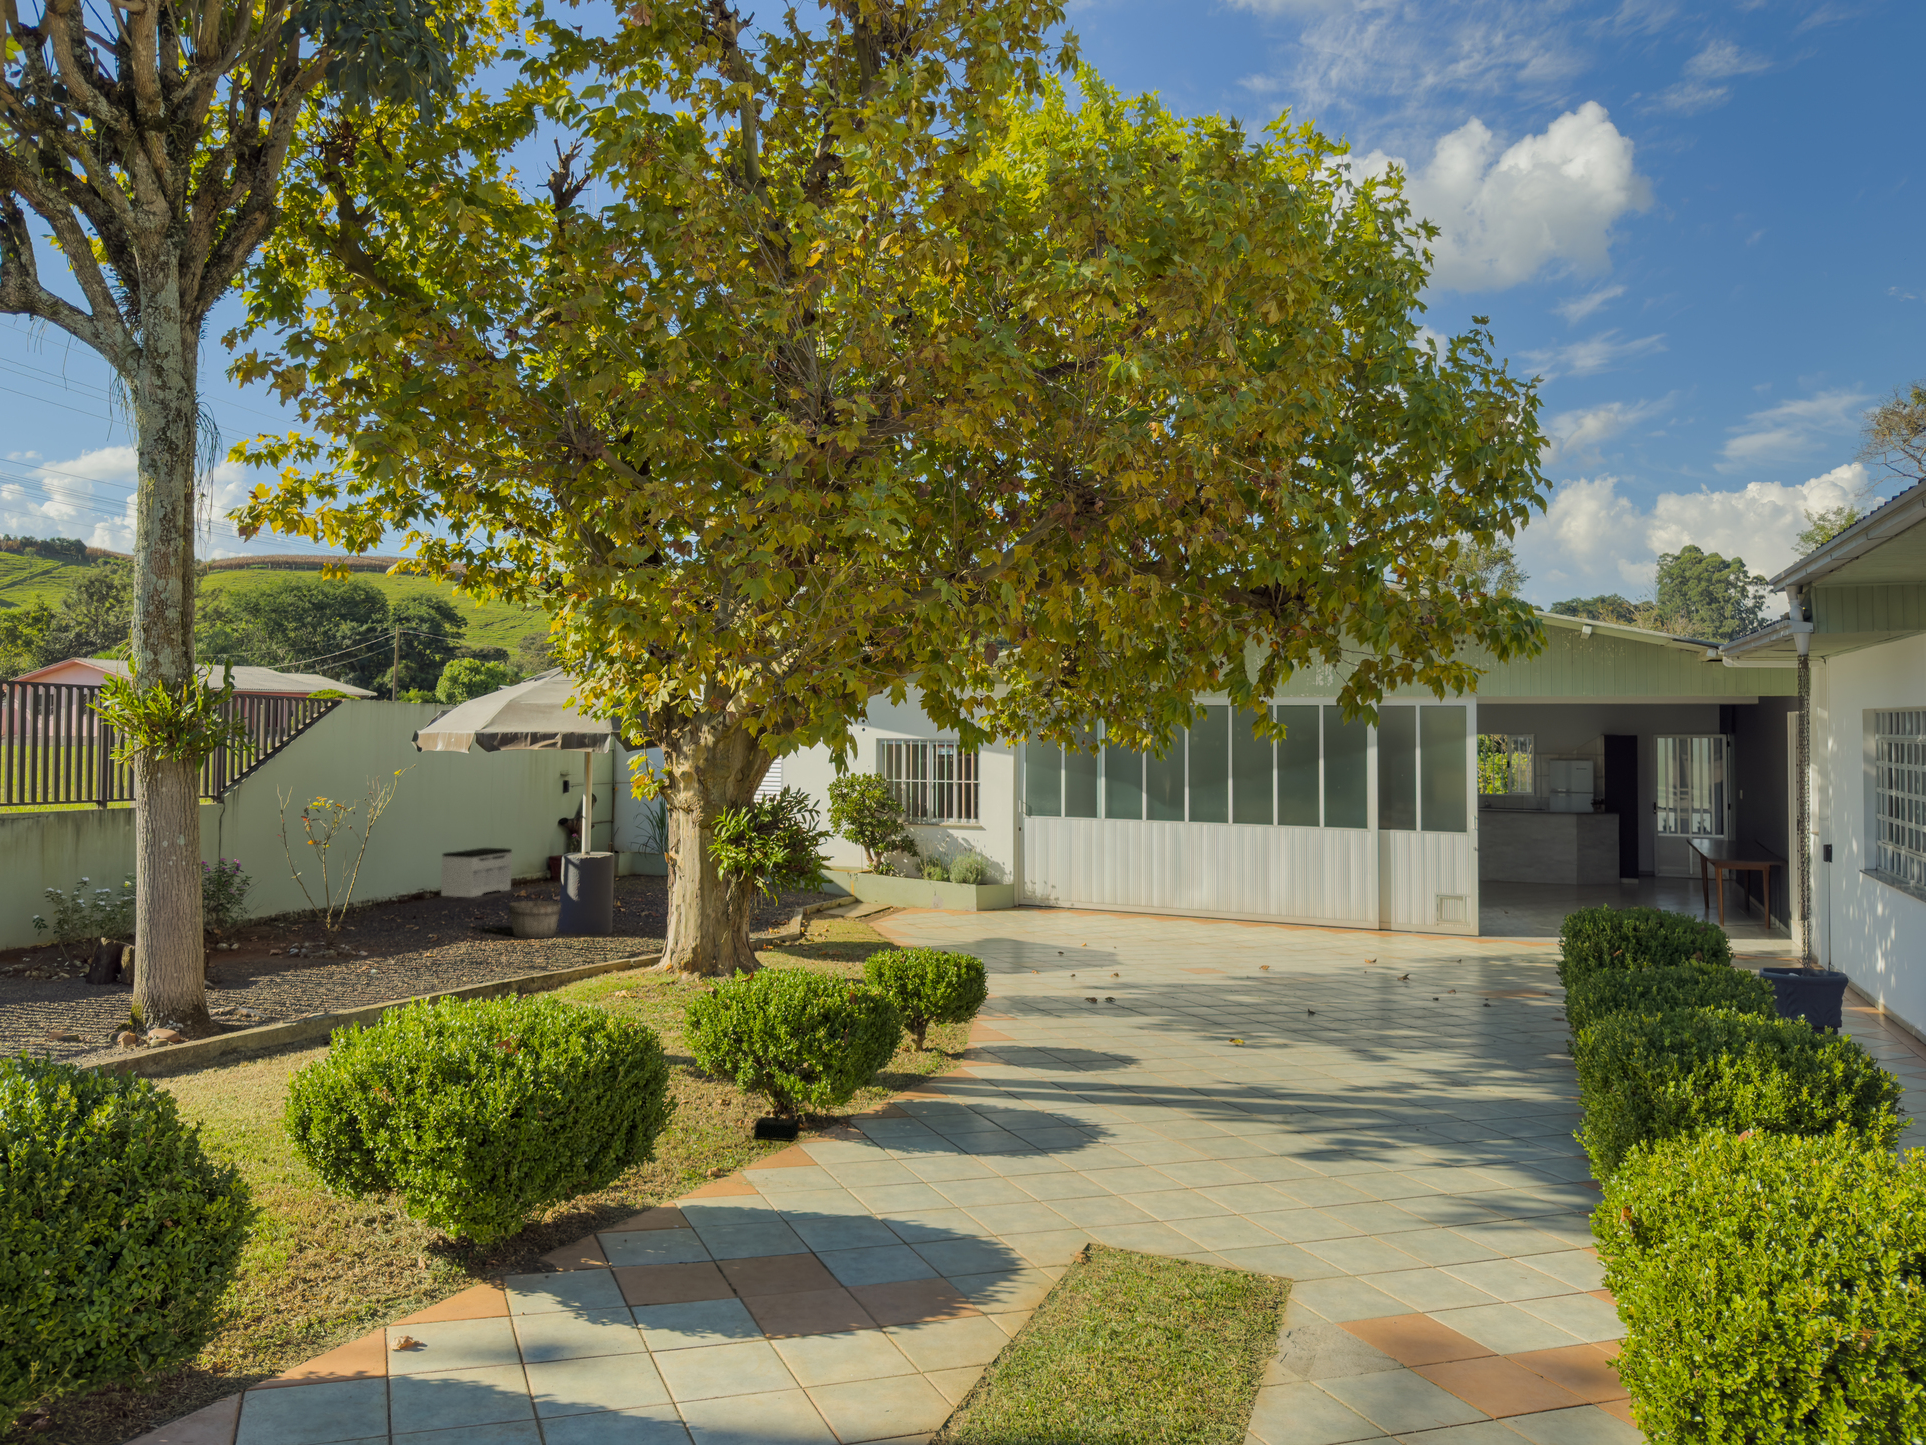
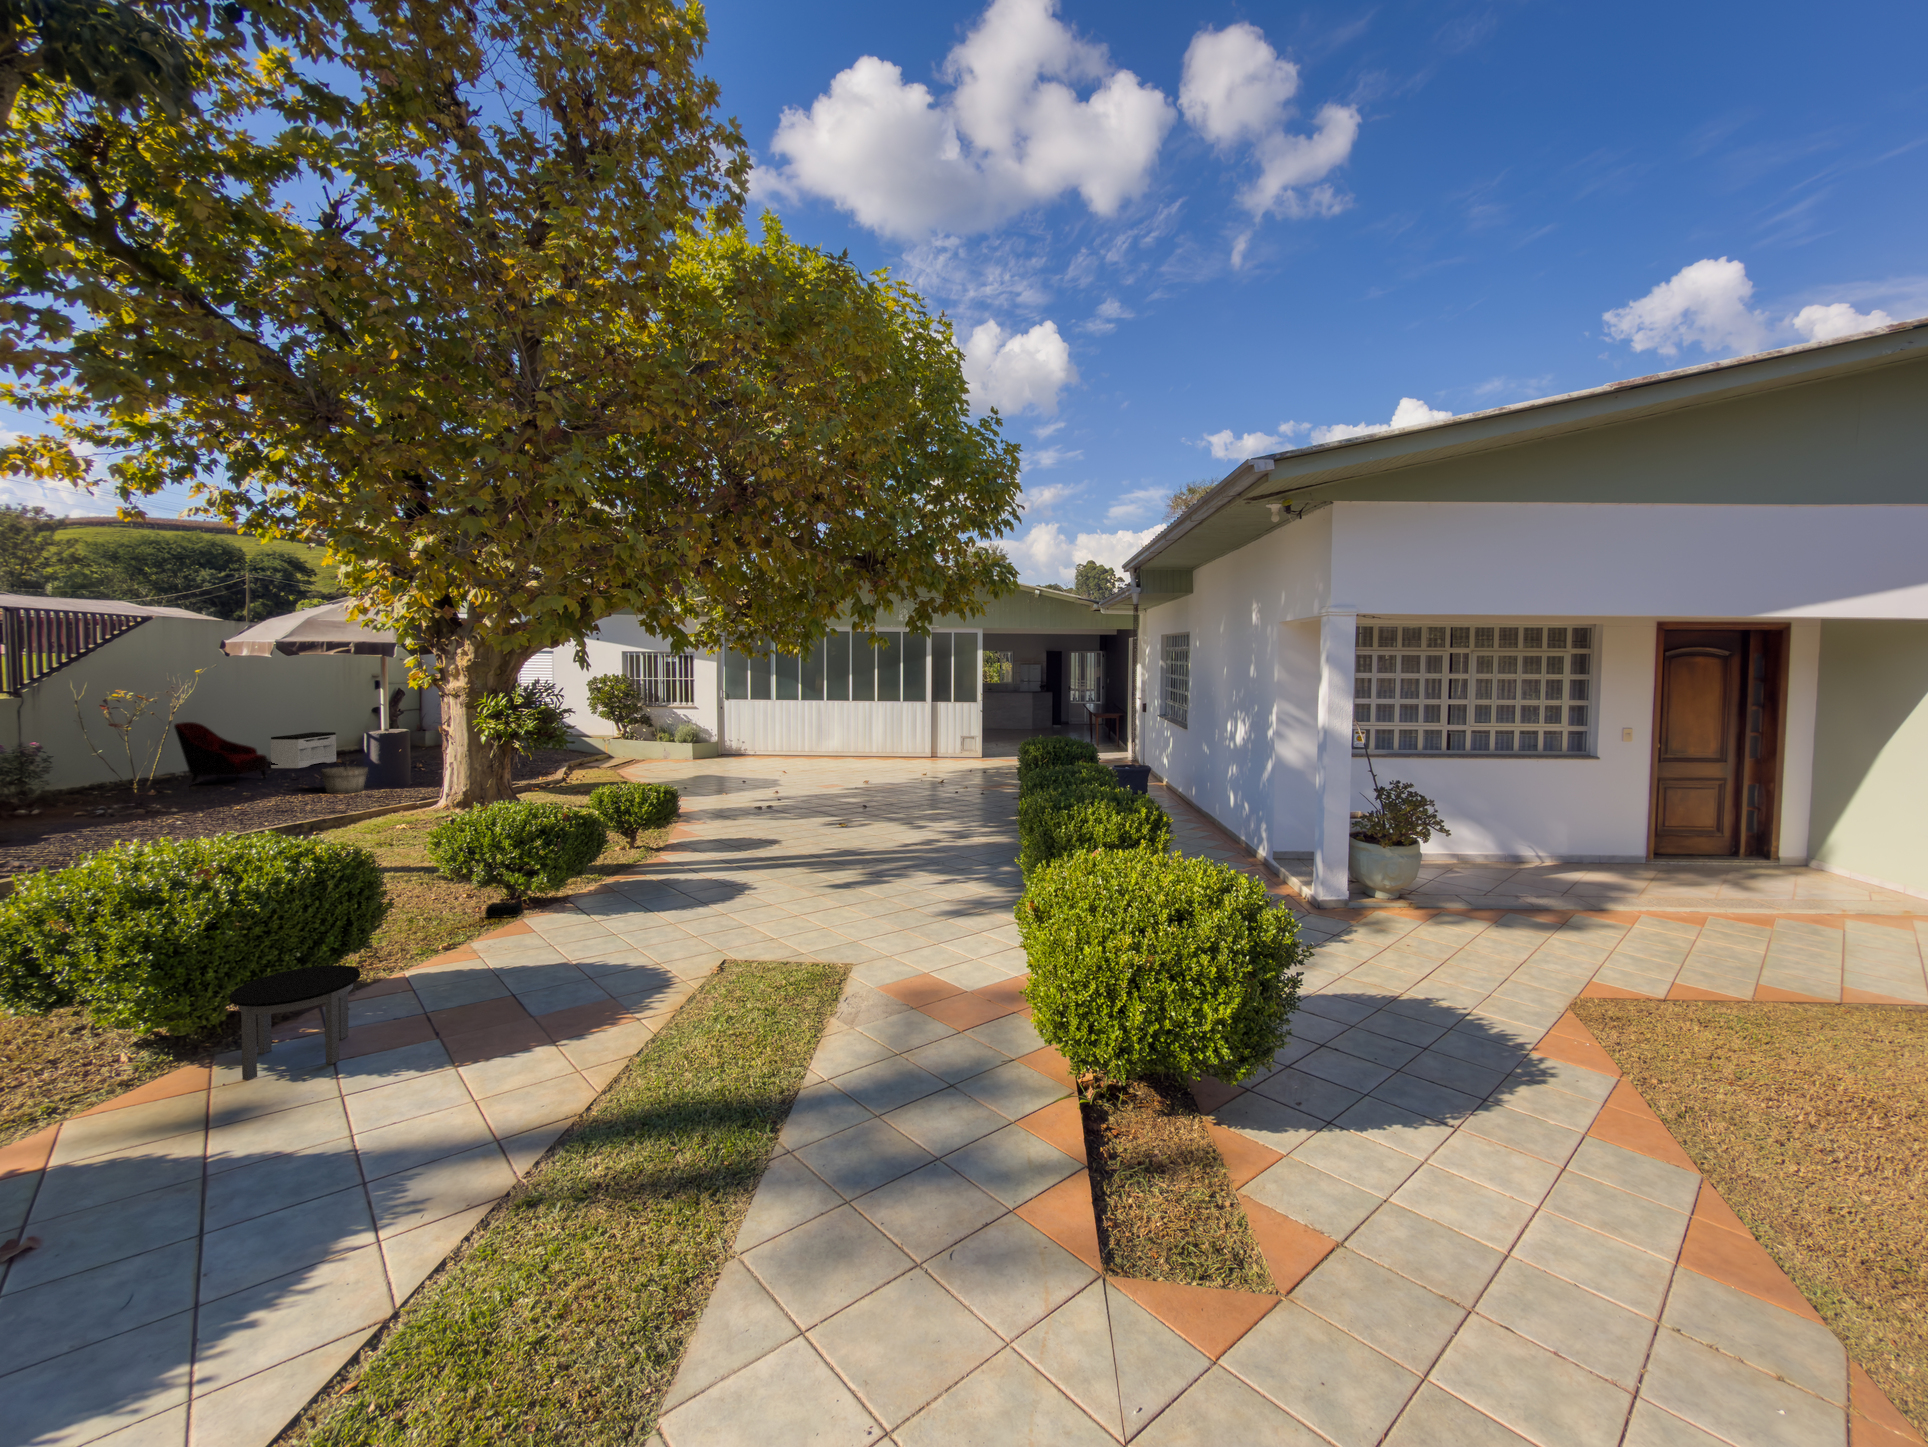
armchair: none [351,831,443,919] -> present [174,722,267,784]
round table: none [531,1178,659,1313] -> present [229,965,360,1080]

